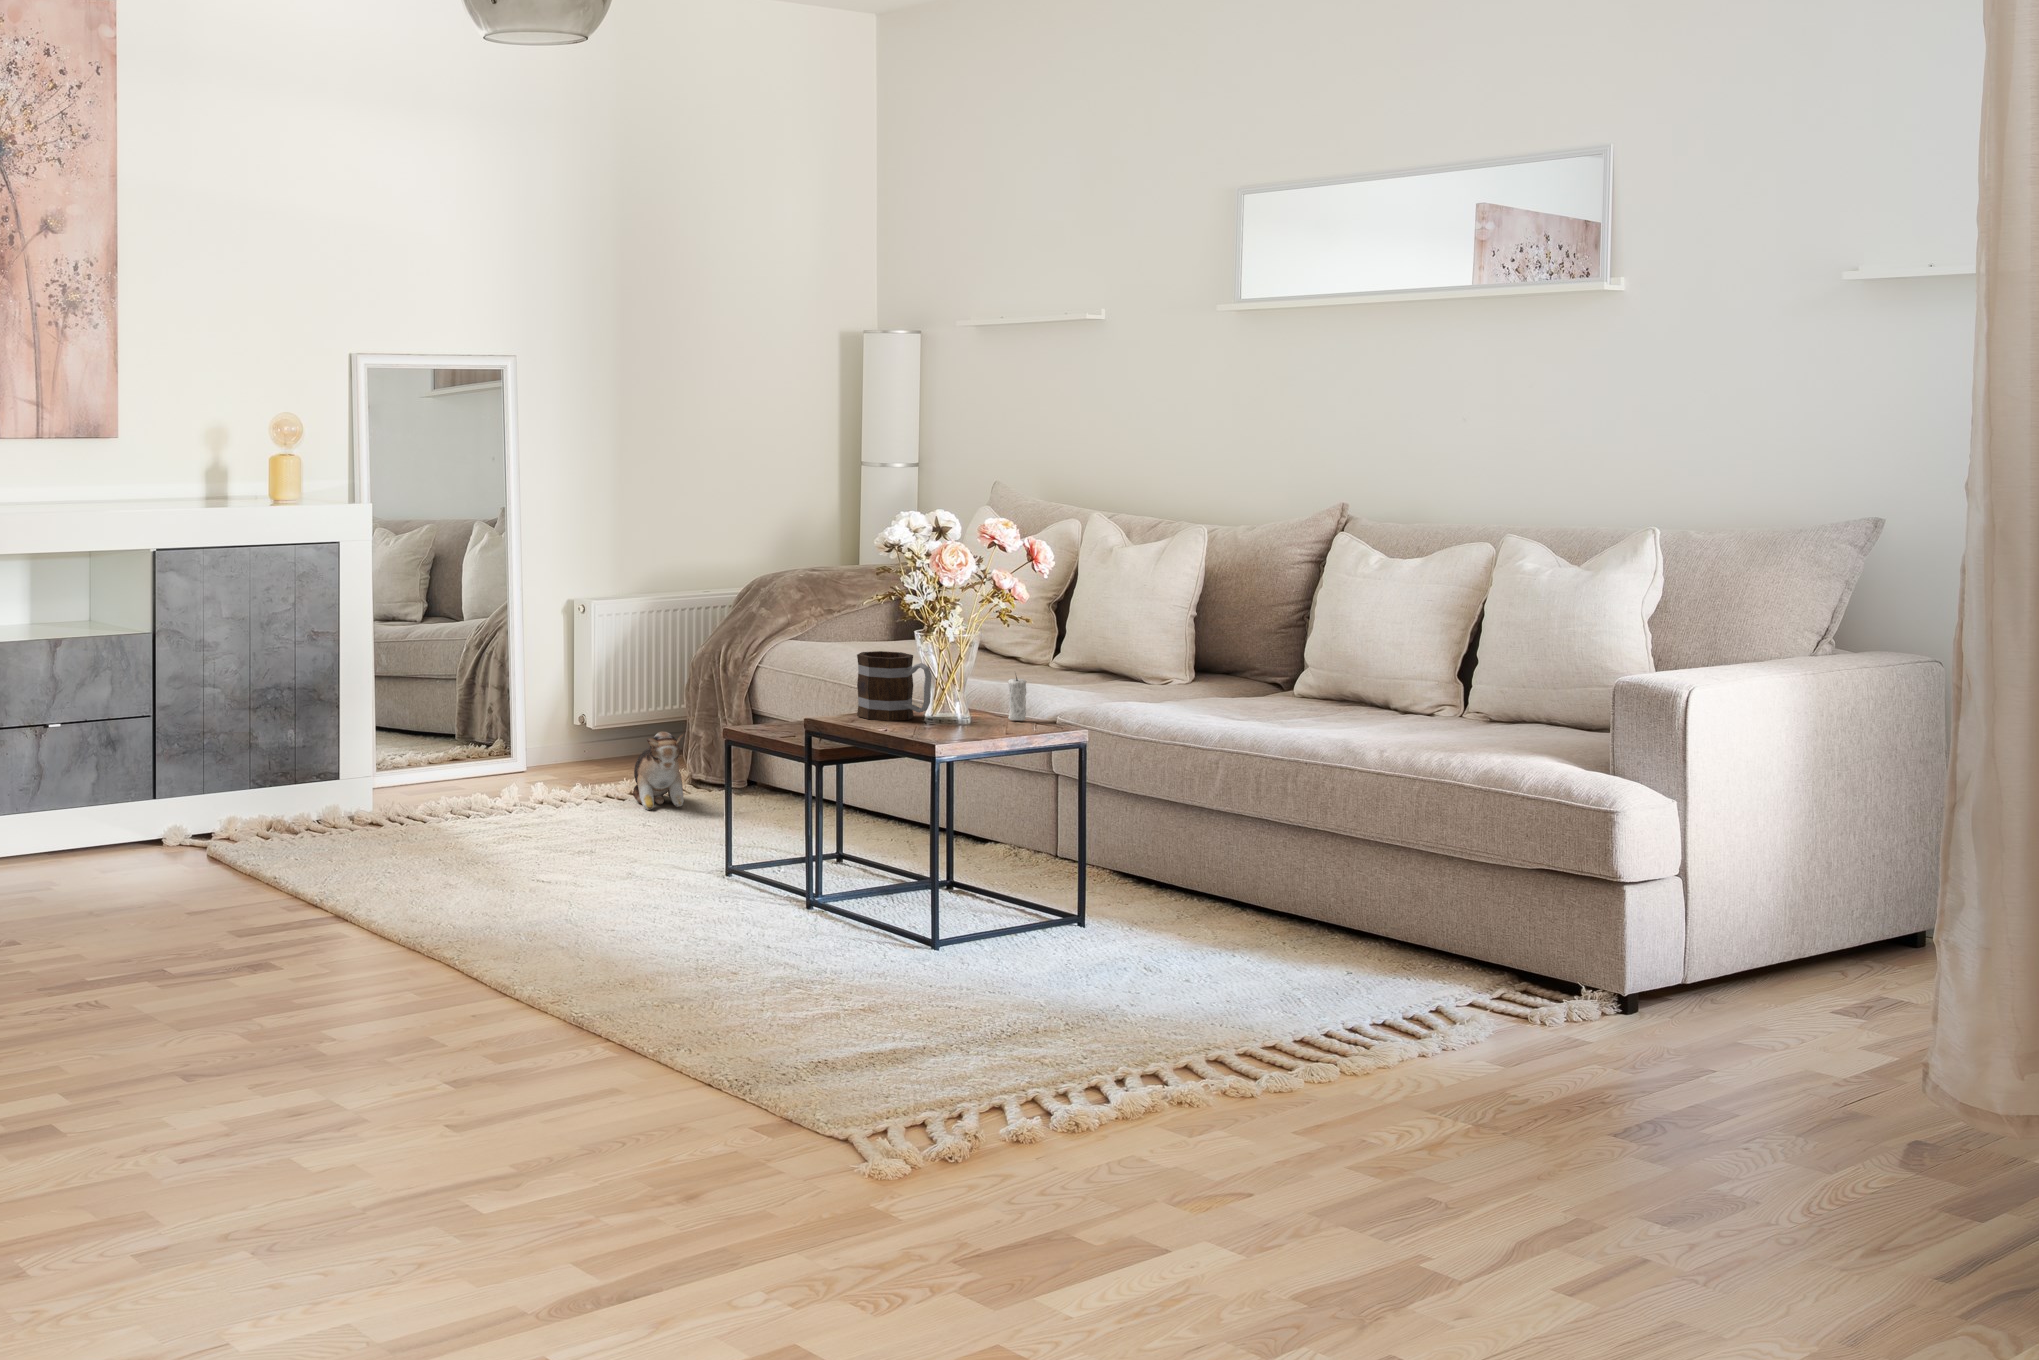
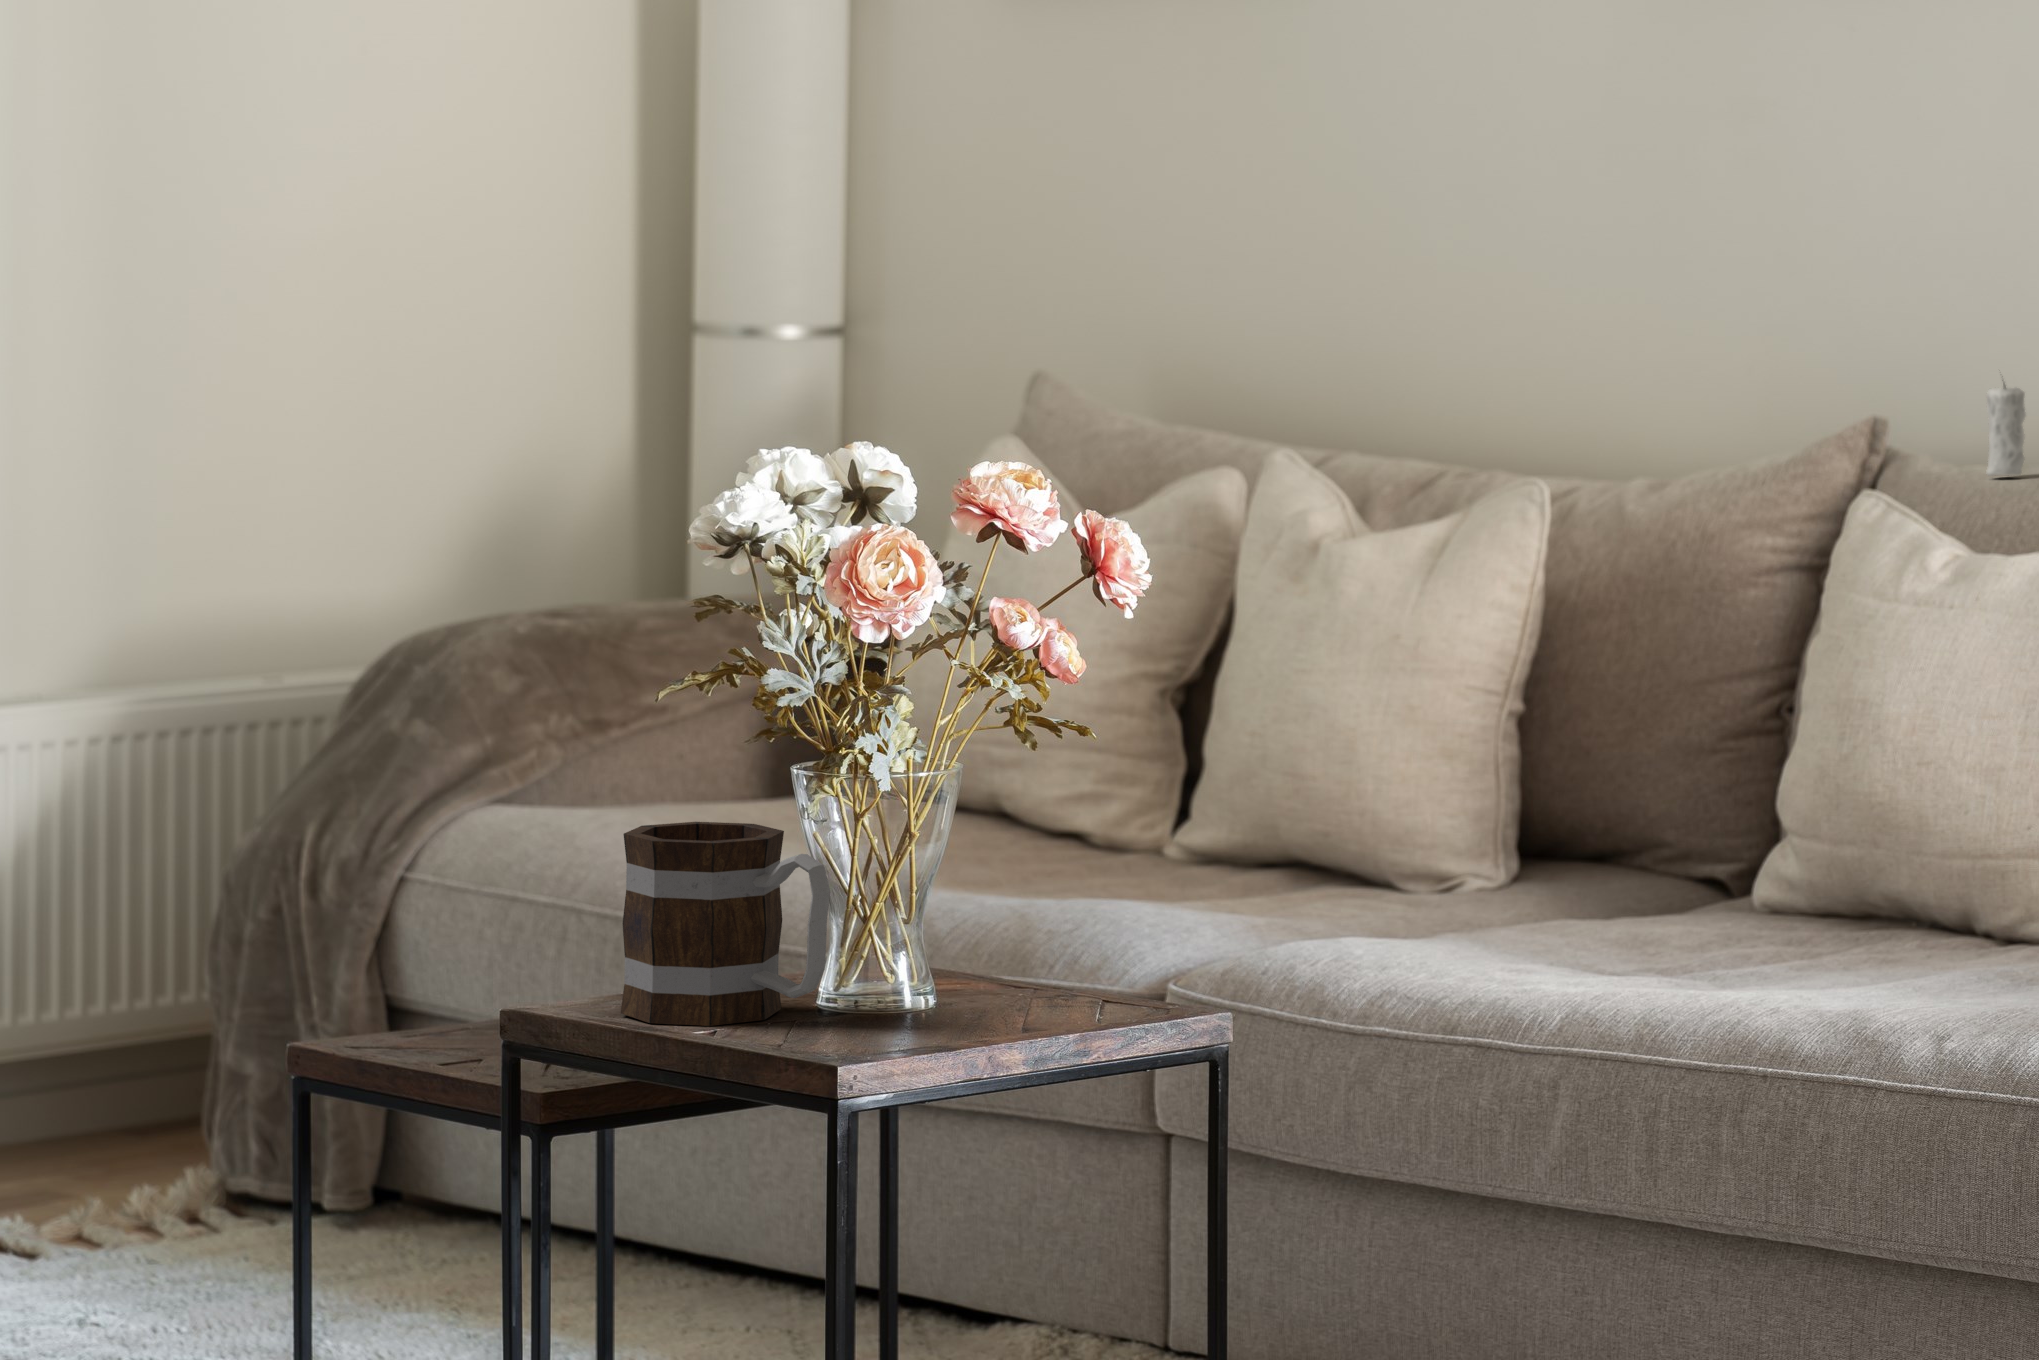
candle: present [1008,676,1027,720] -> present [1986,384,2026,476]
plush toy: present [633,732,684,810] -> none [42,1066,183,1292]

